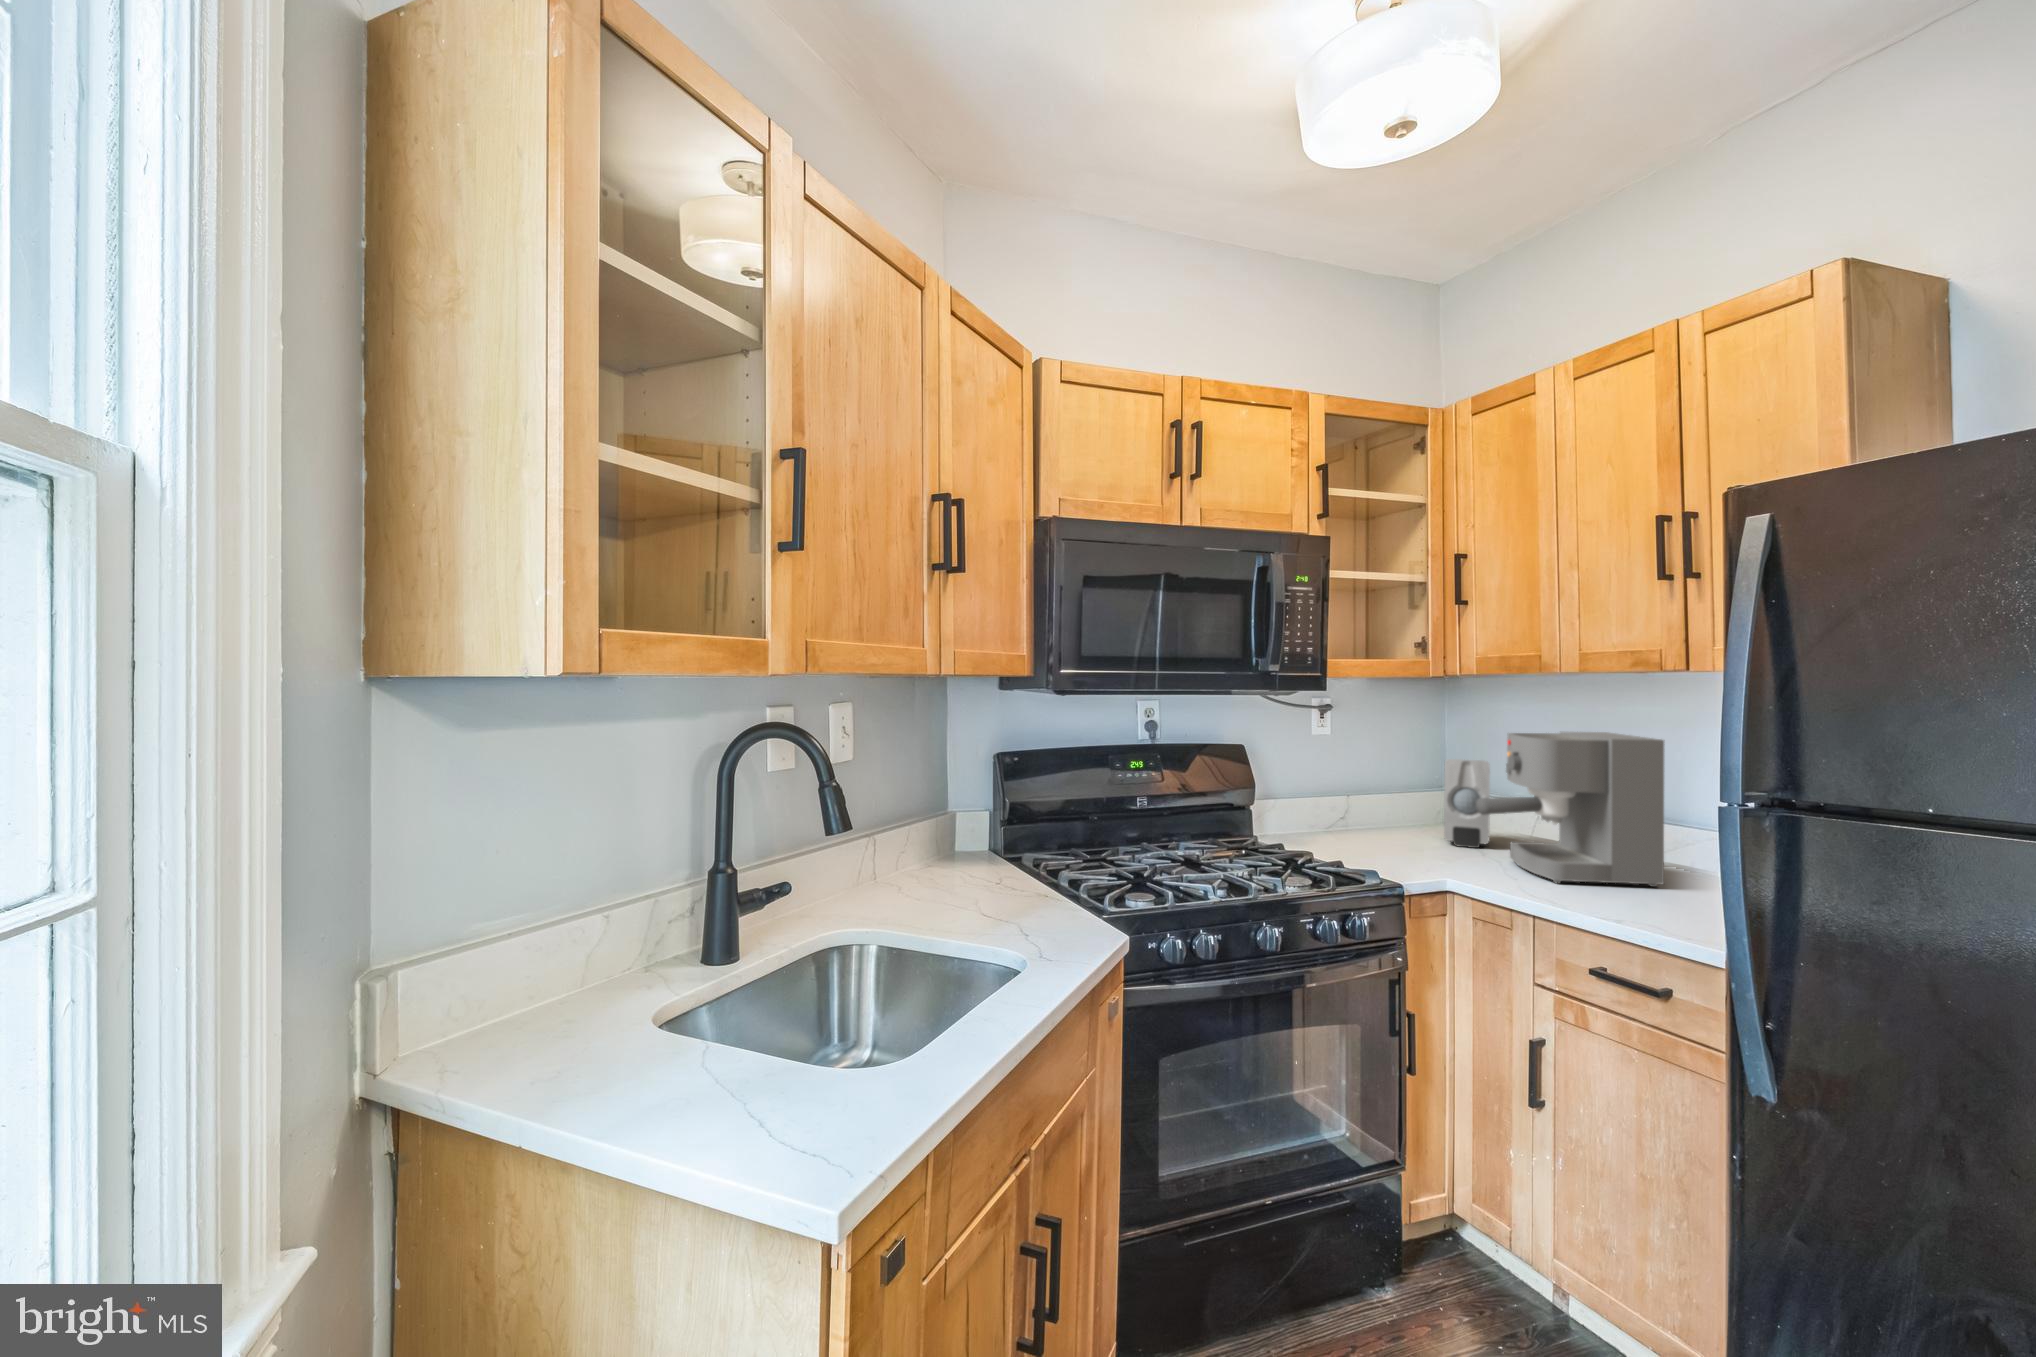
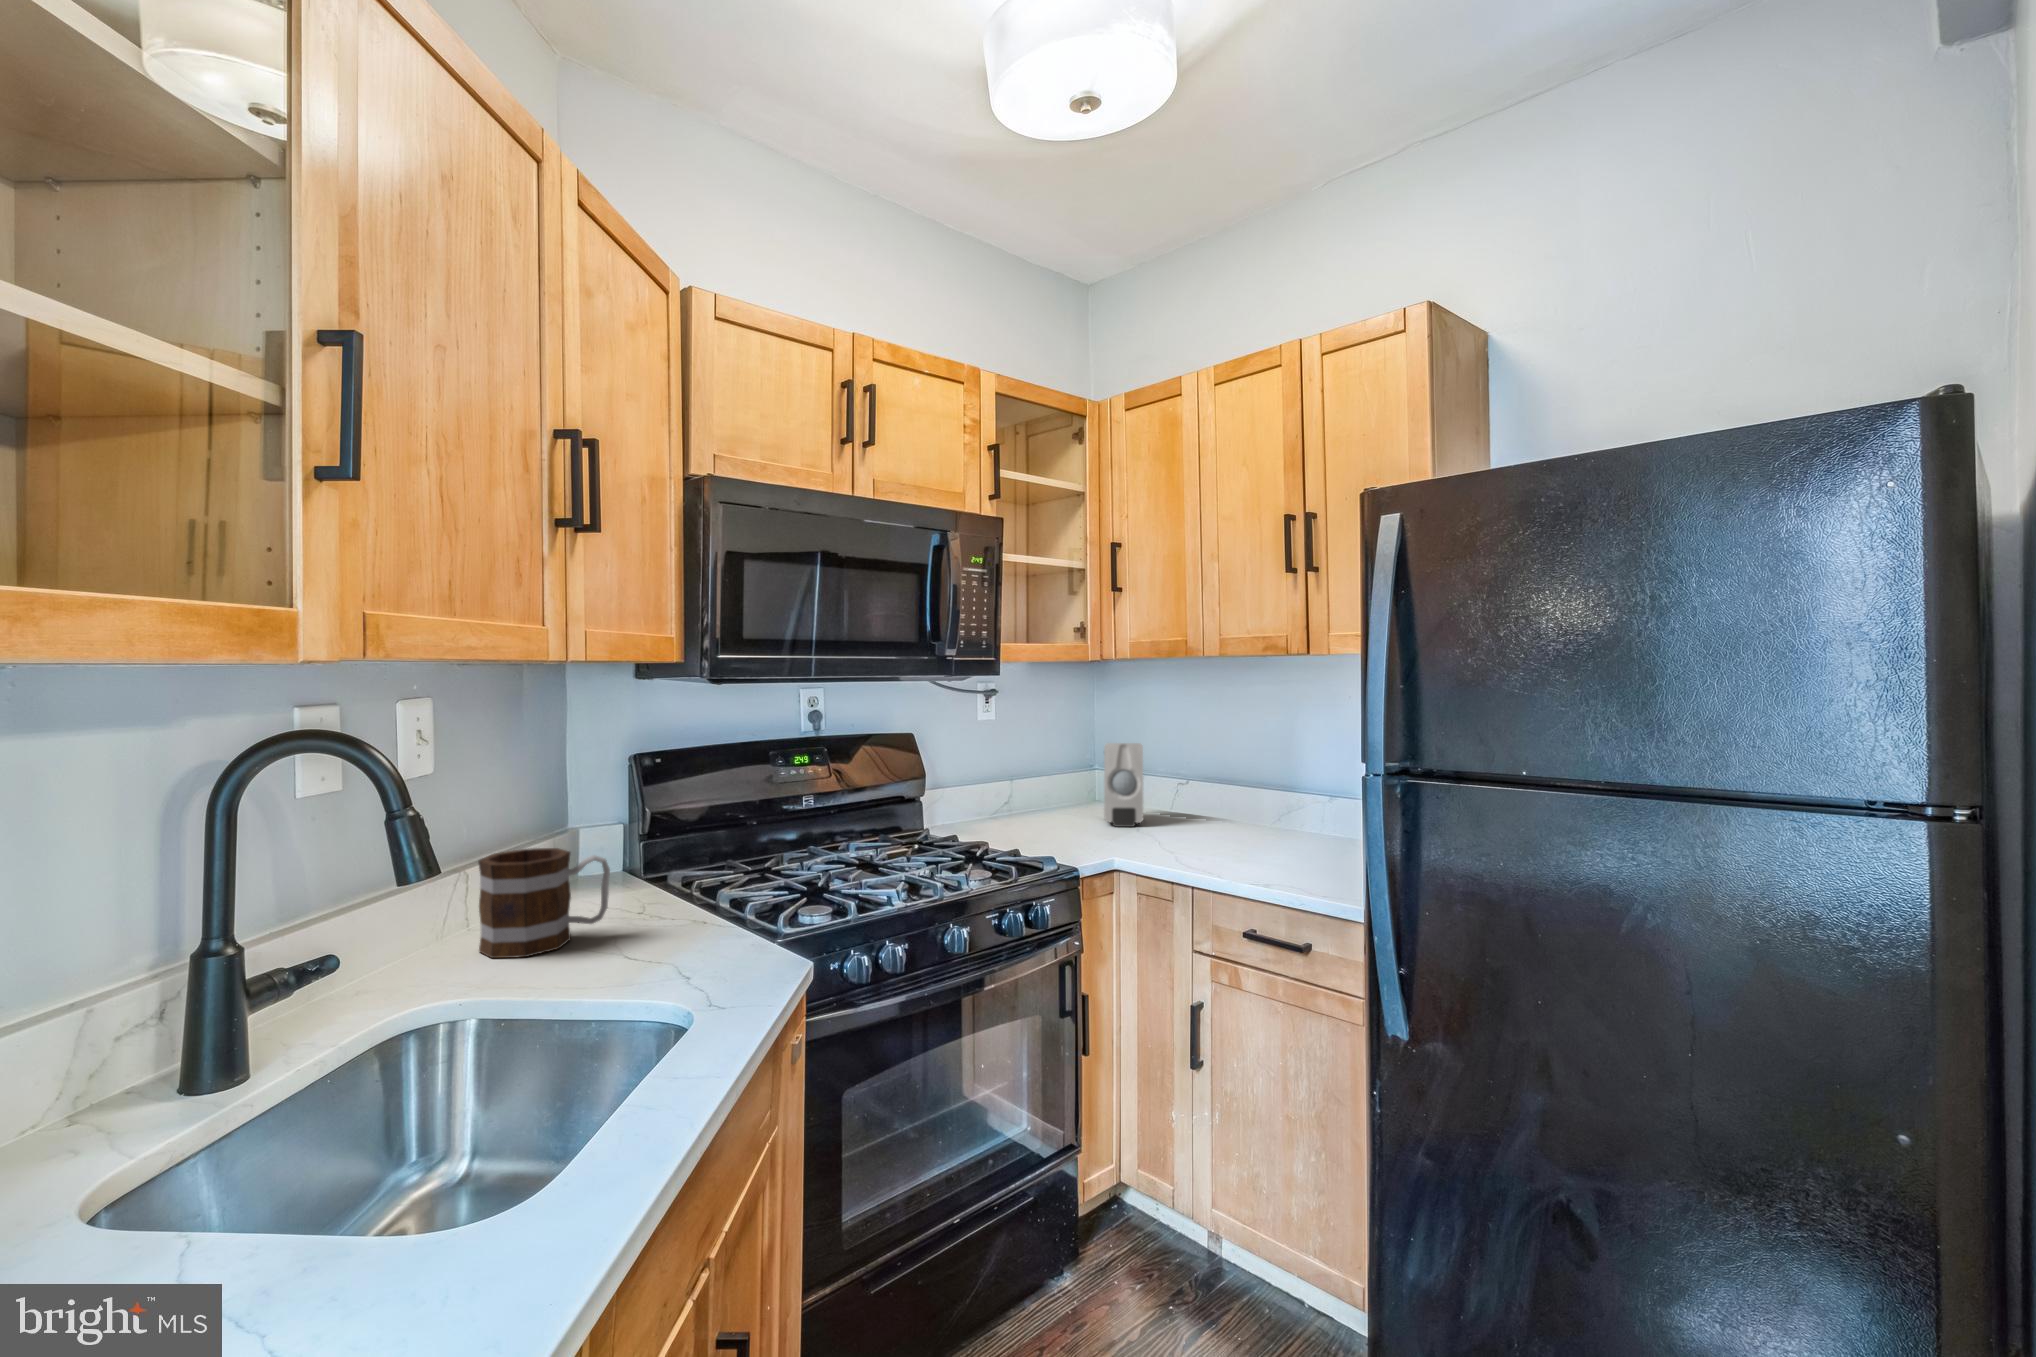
coffee maker: present [1476,732,1664,887] -> none [1138,713,1285,854]
mug: none [883,822,975,906] -> present [478,848,610,958]

